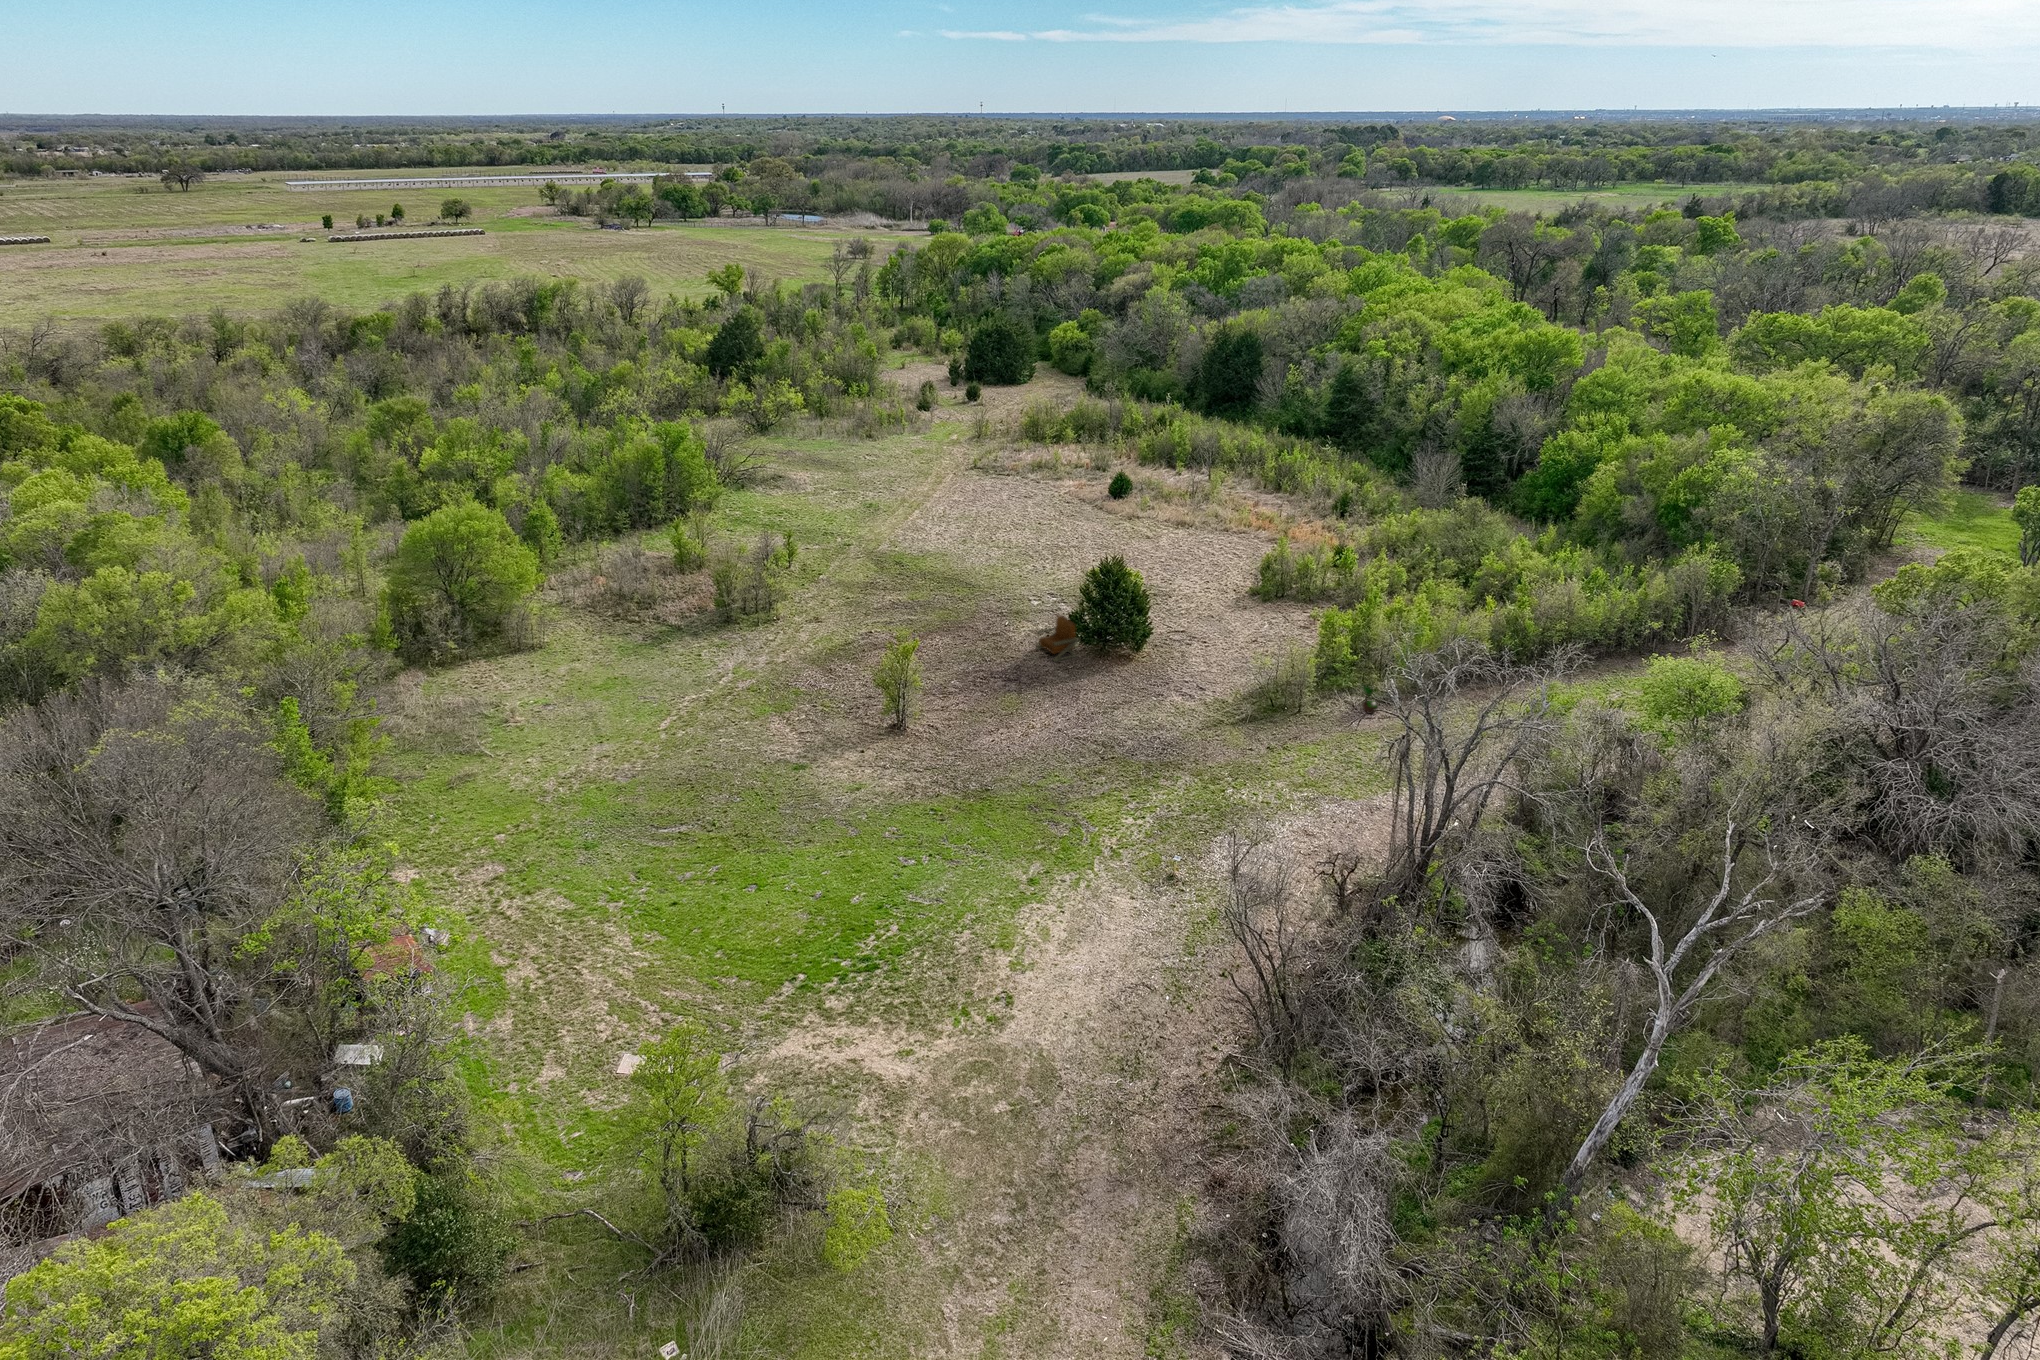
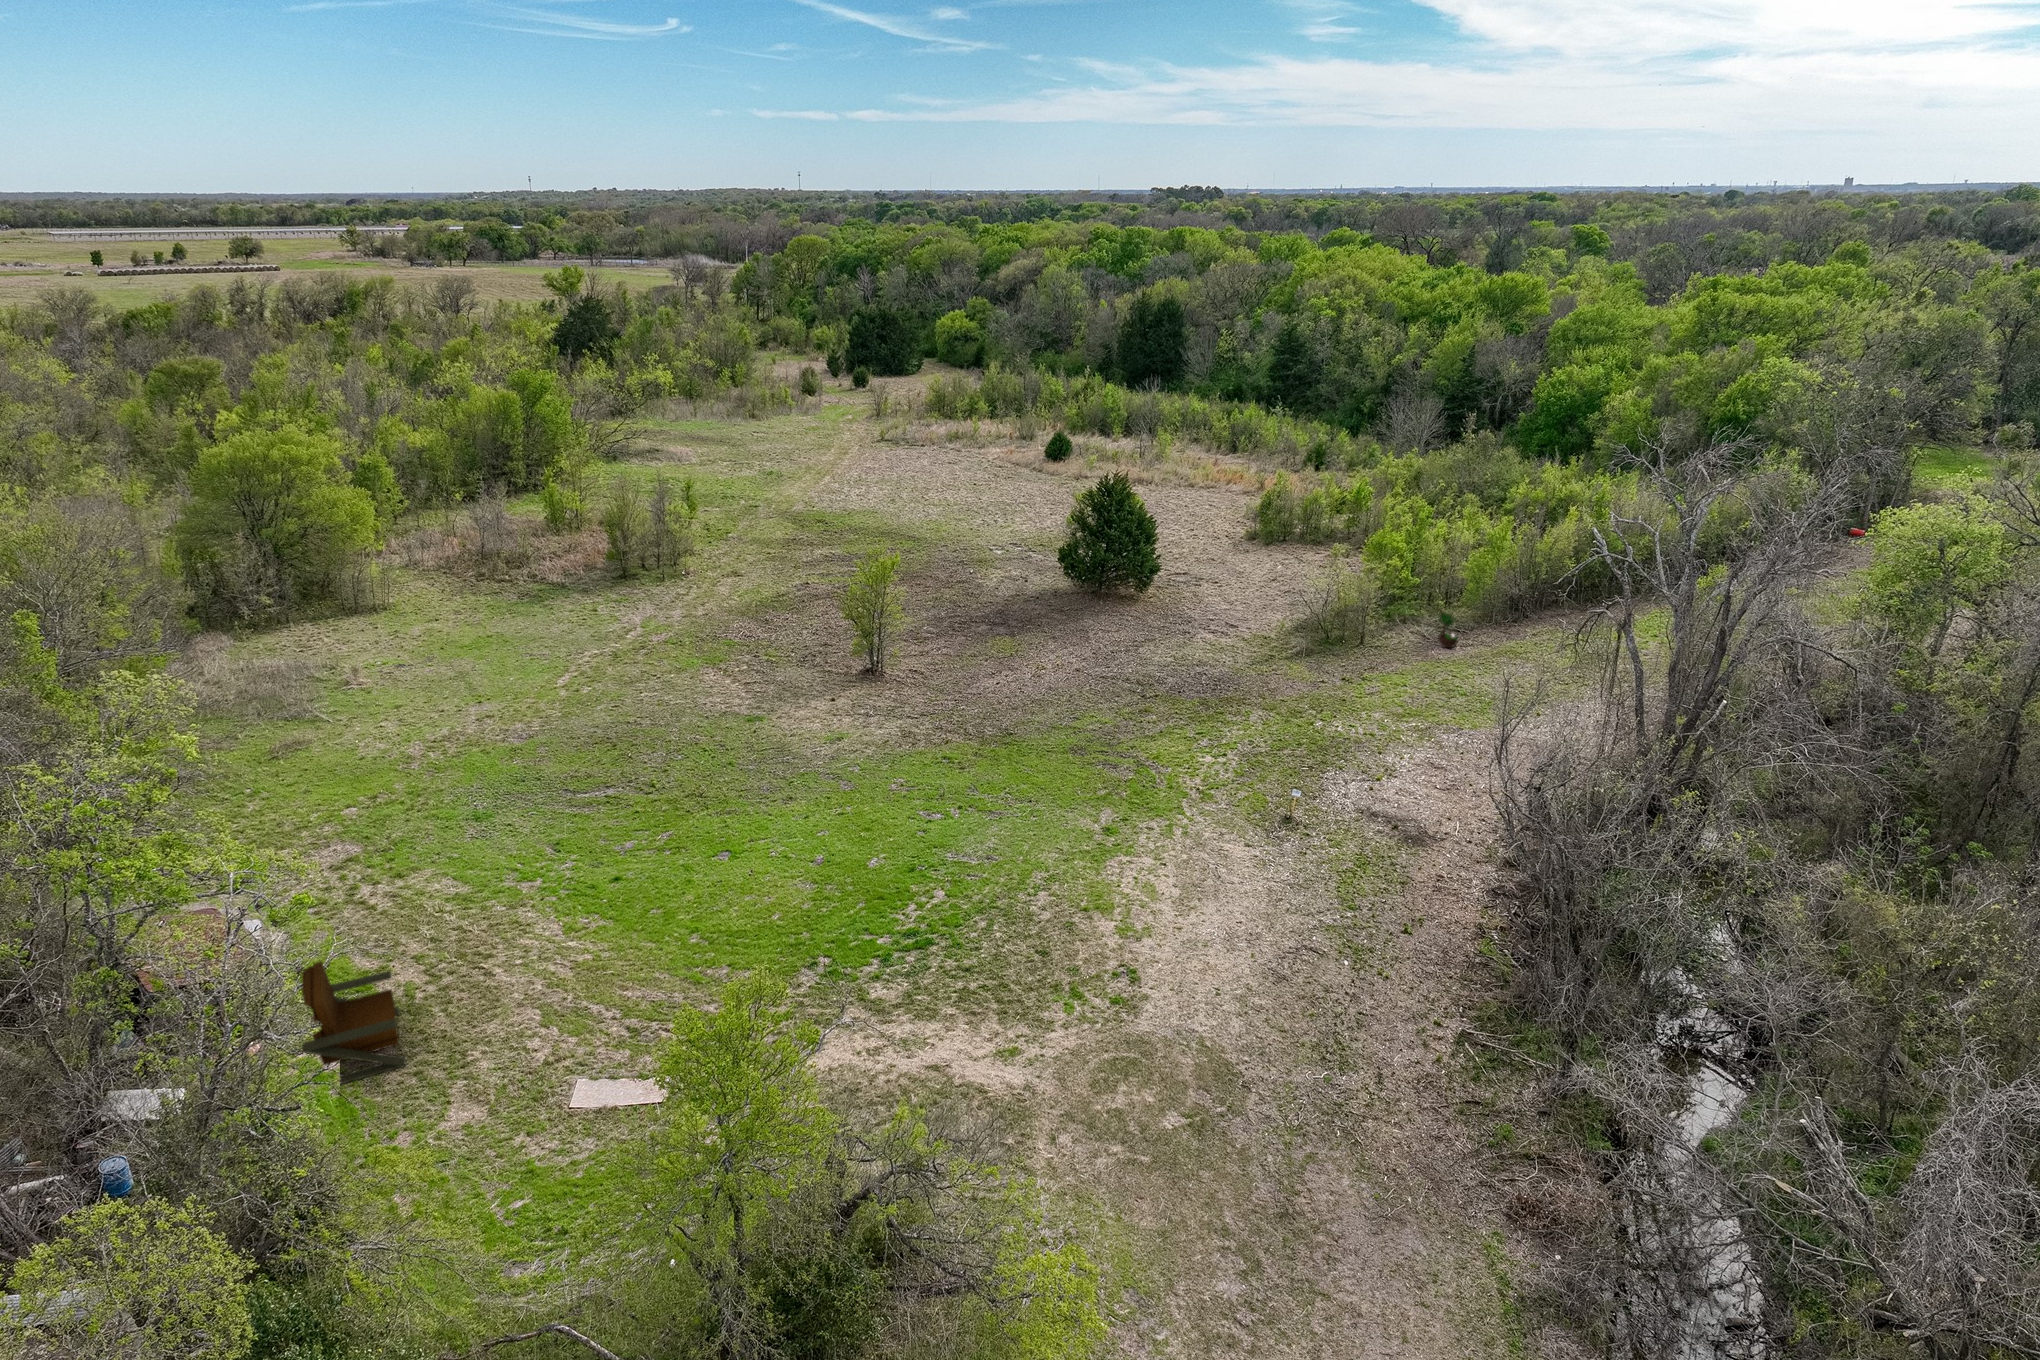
lounge chair: present [1037,616,1080,662] -> present [301,961,406,1084]

